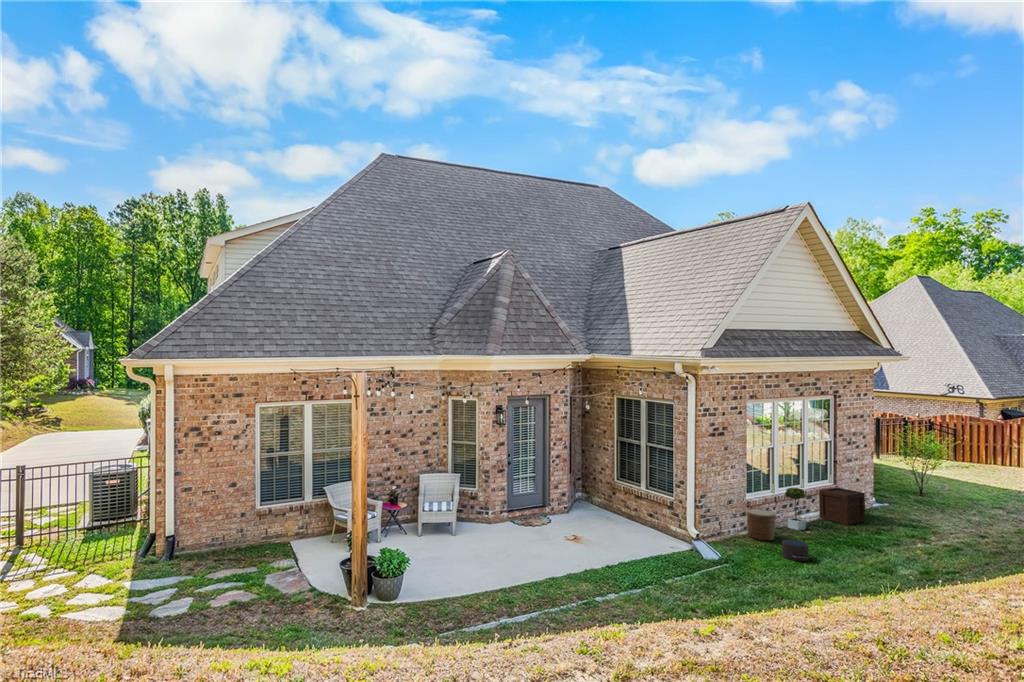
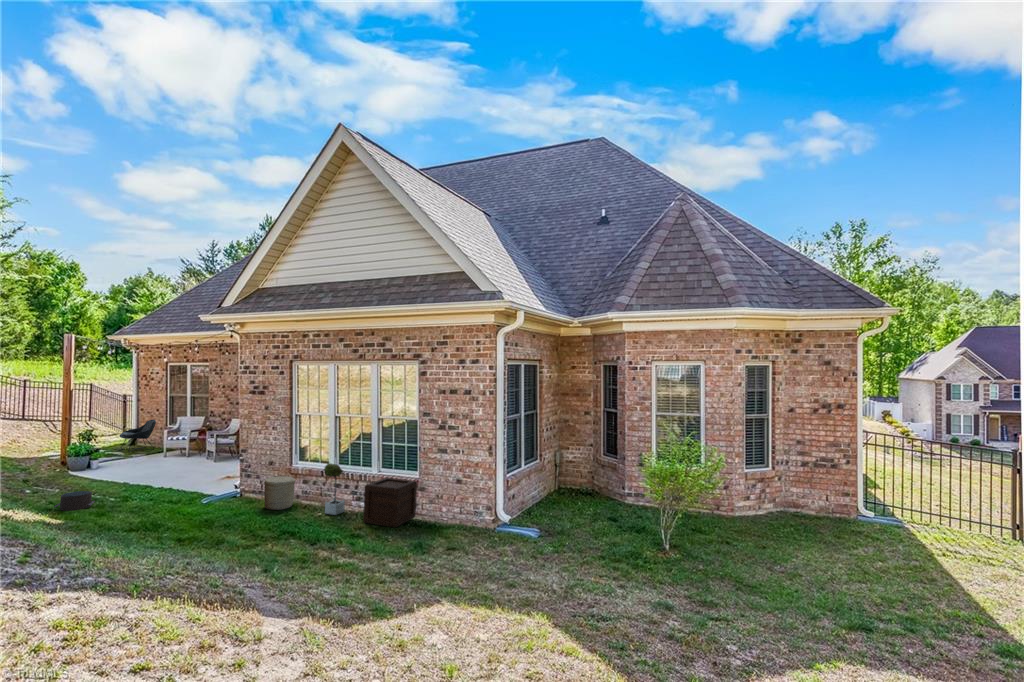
lounge chair: none [267,503,318,564] -> present [120,420,156,452]
pouf: present [782,540,809,561] -> present [54,491,95,511]

